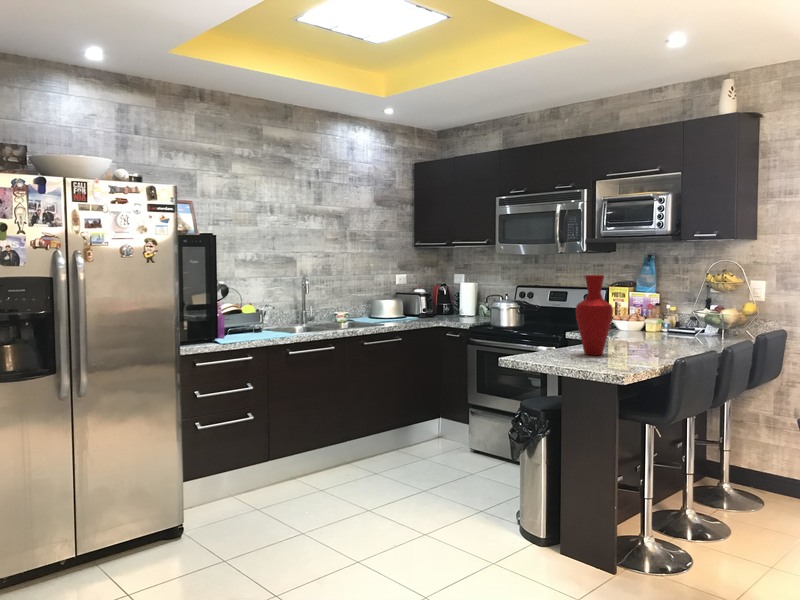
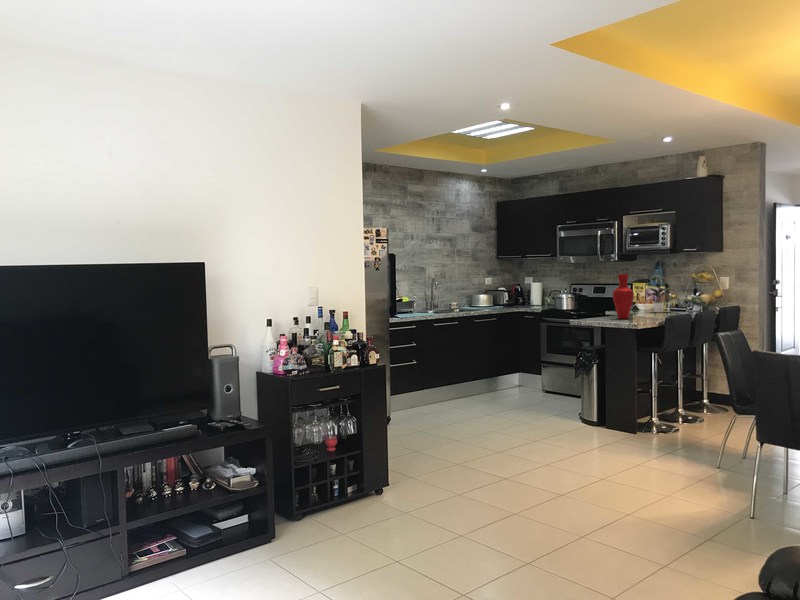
potted plant: none [626,276,687,339] -> present [648,276,673,313]

